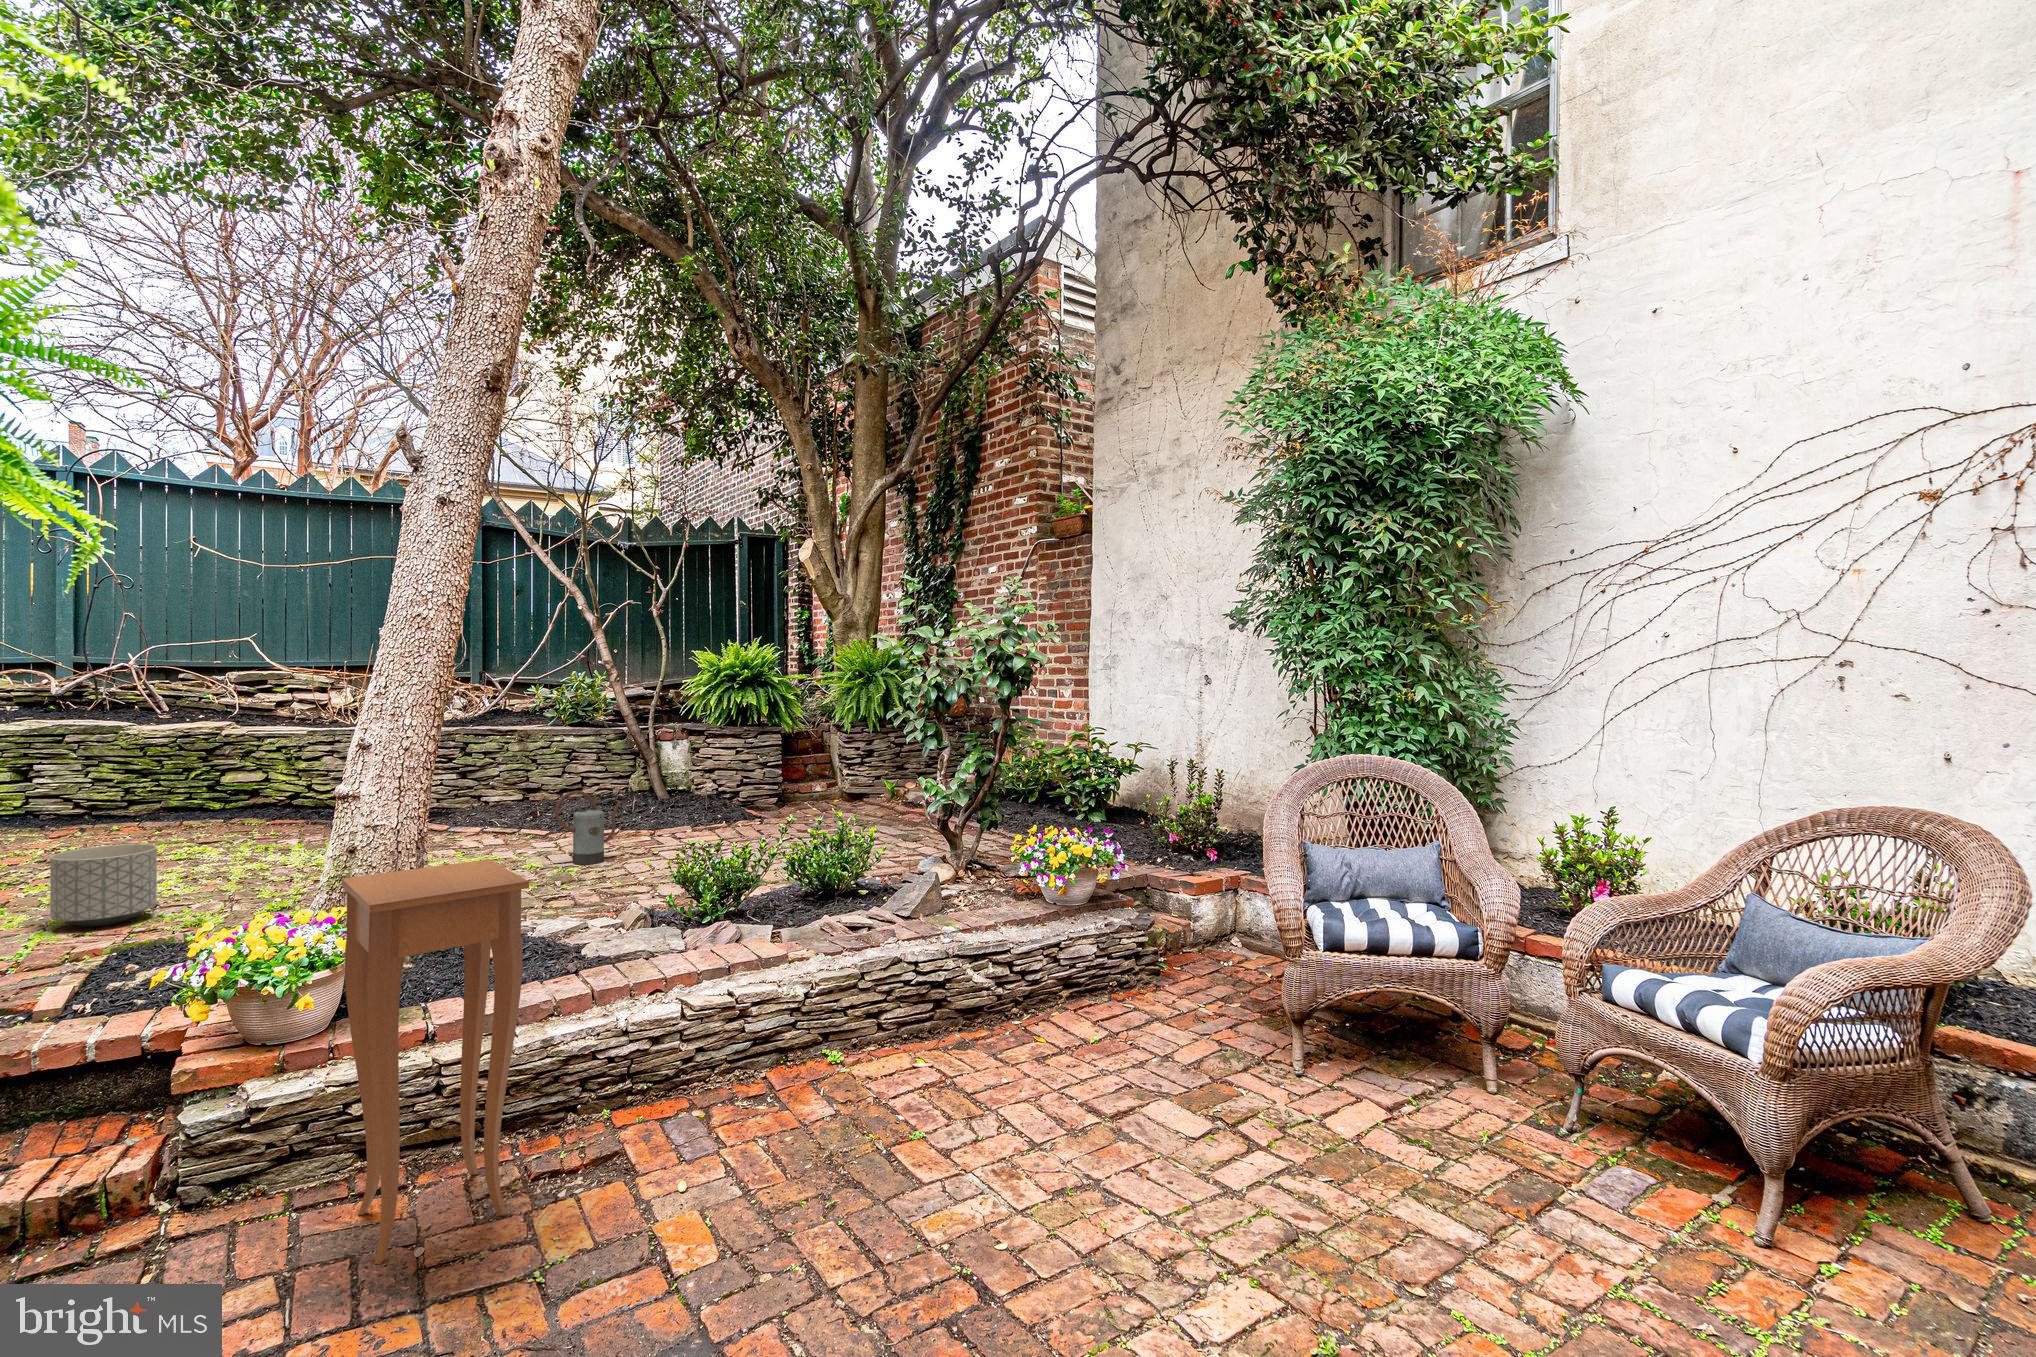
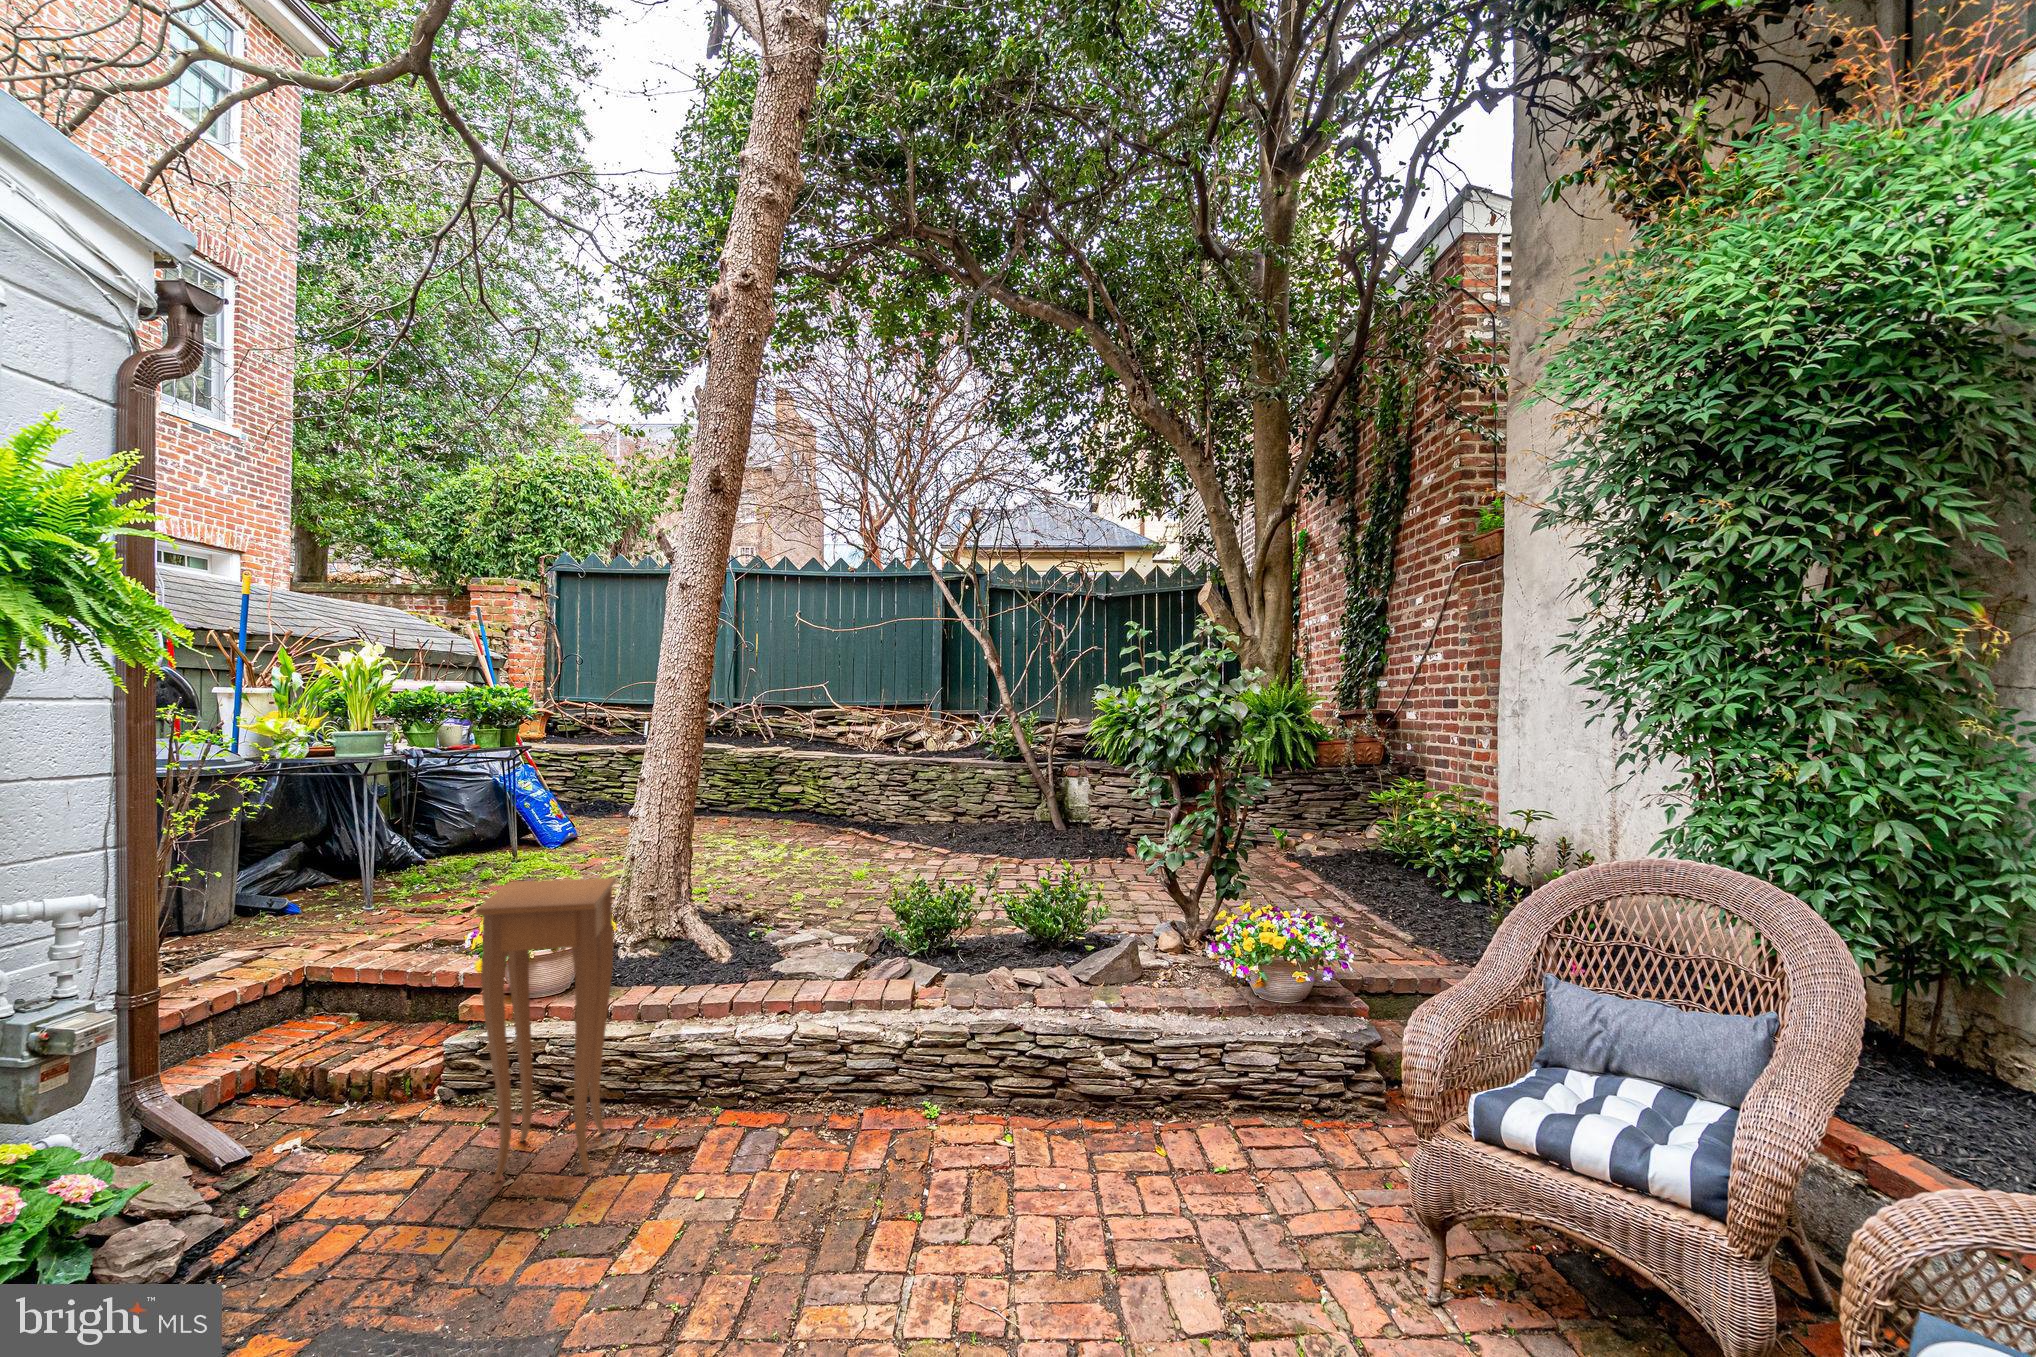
watering can: present [555,791,622,865] -> none [866,804,927,874]
planter: present [50,844,157,927] -> none [515,824,576,883]

